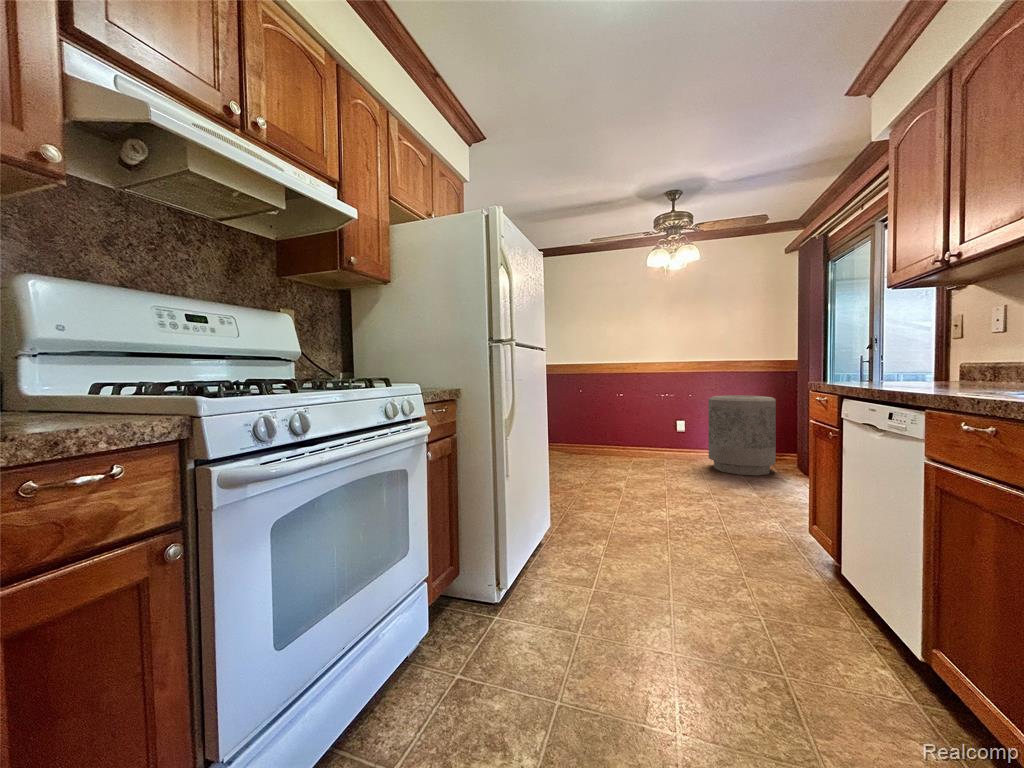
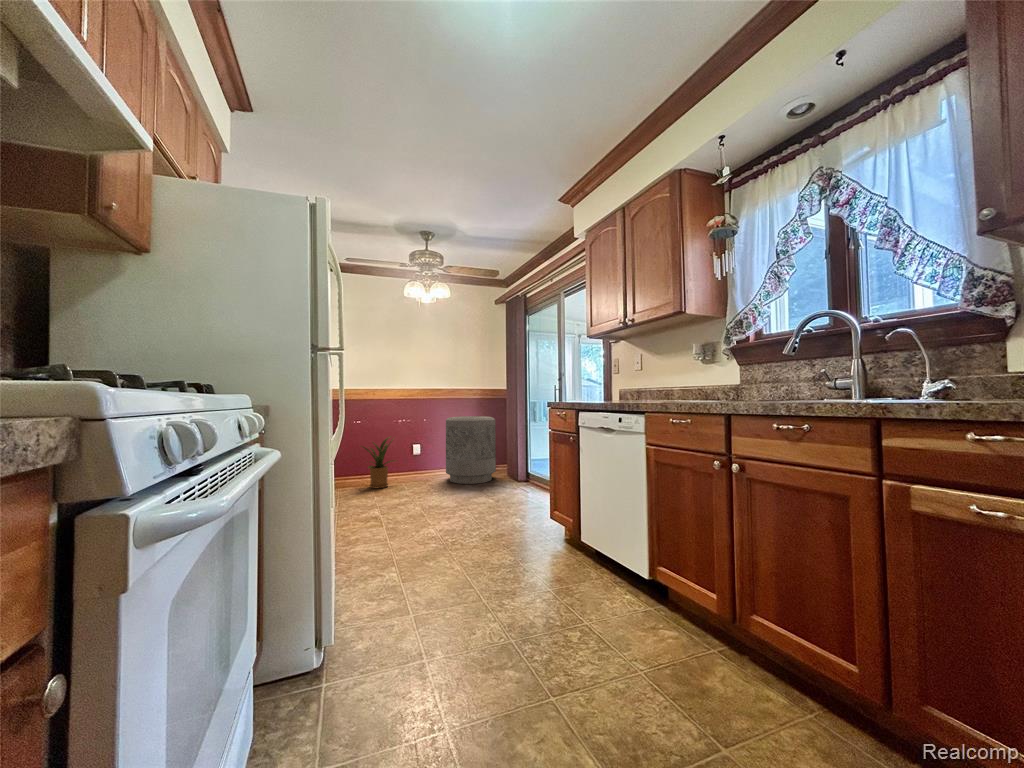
house plant: none [610,413,657,465] -> present [363,437,393,488]

